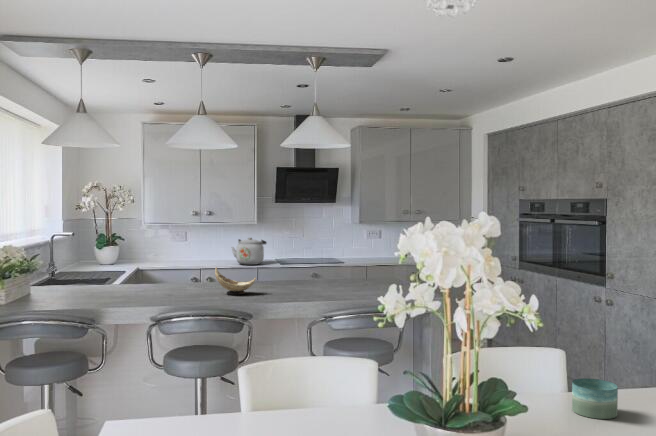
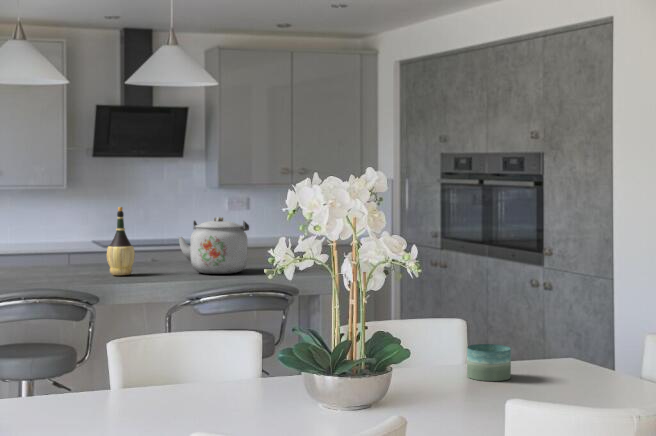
kettle: present [232,238,266,265] -> present [178,217,249,274]
wine bottle: none [270,238,290,289] -> present [107,207,135,275]
decorative bowl: present [215,267,256,295] -> none [33,246,90,283]

